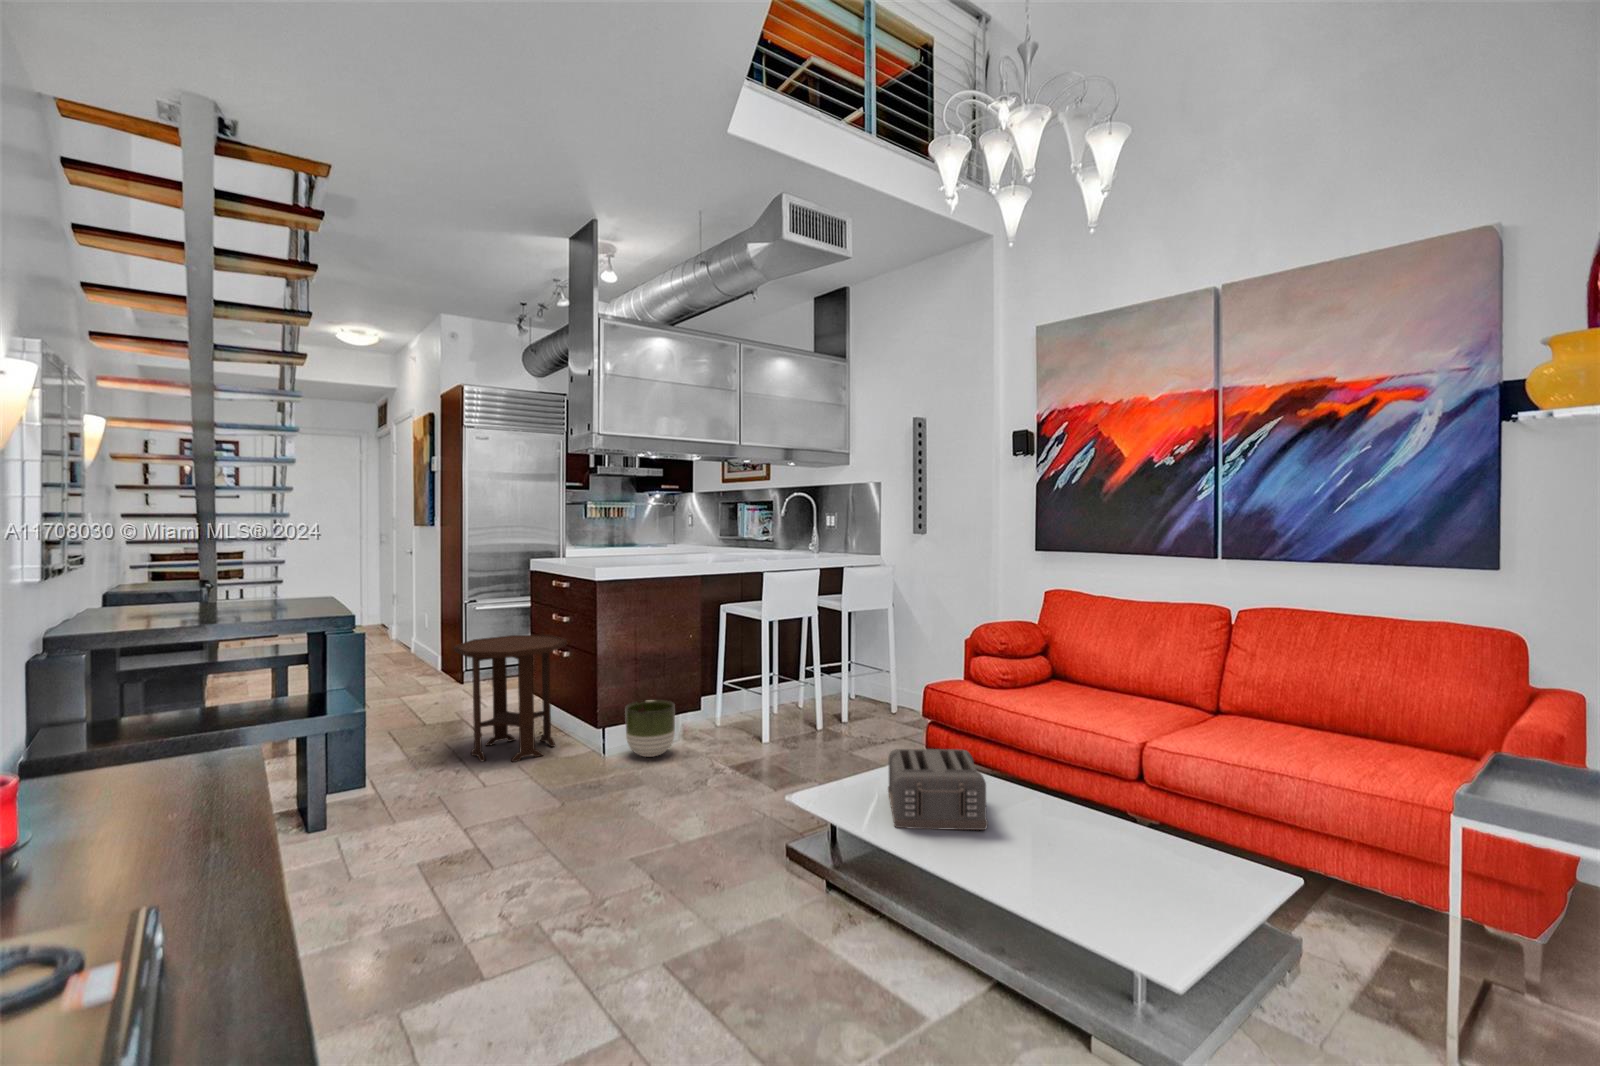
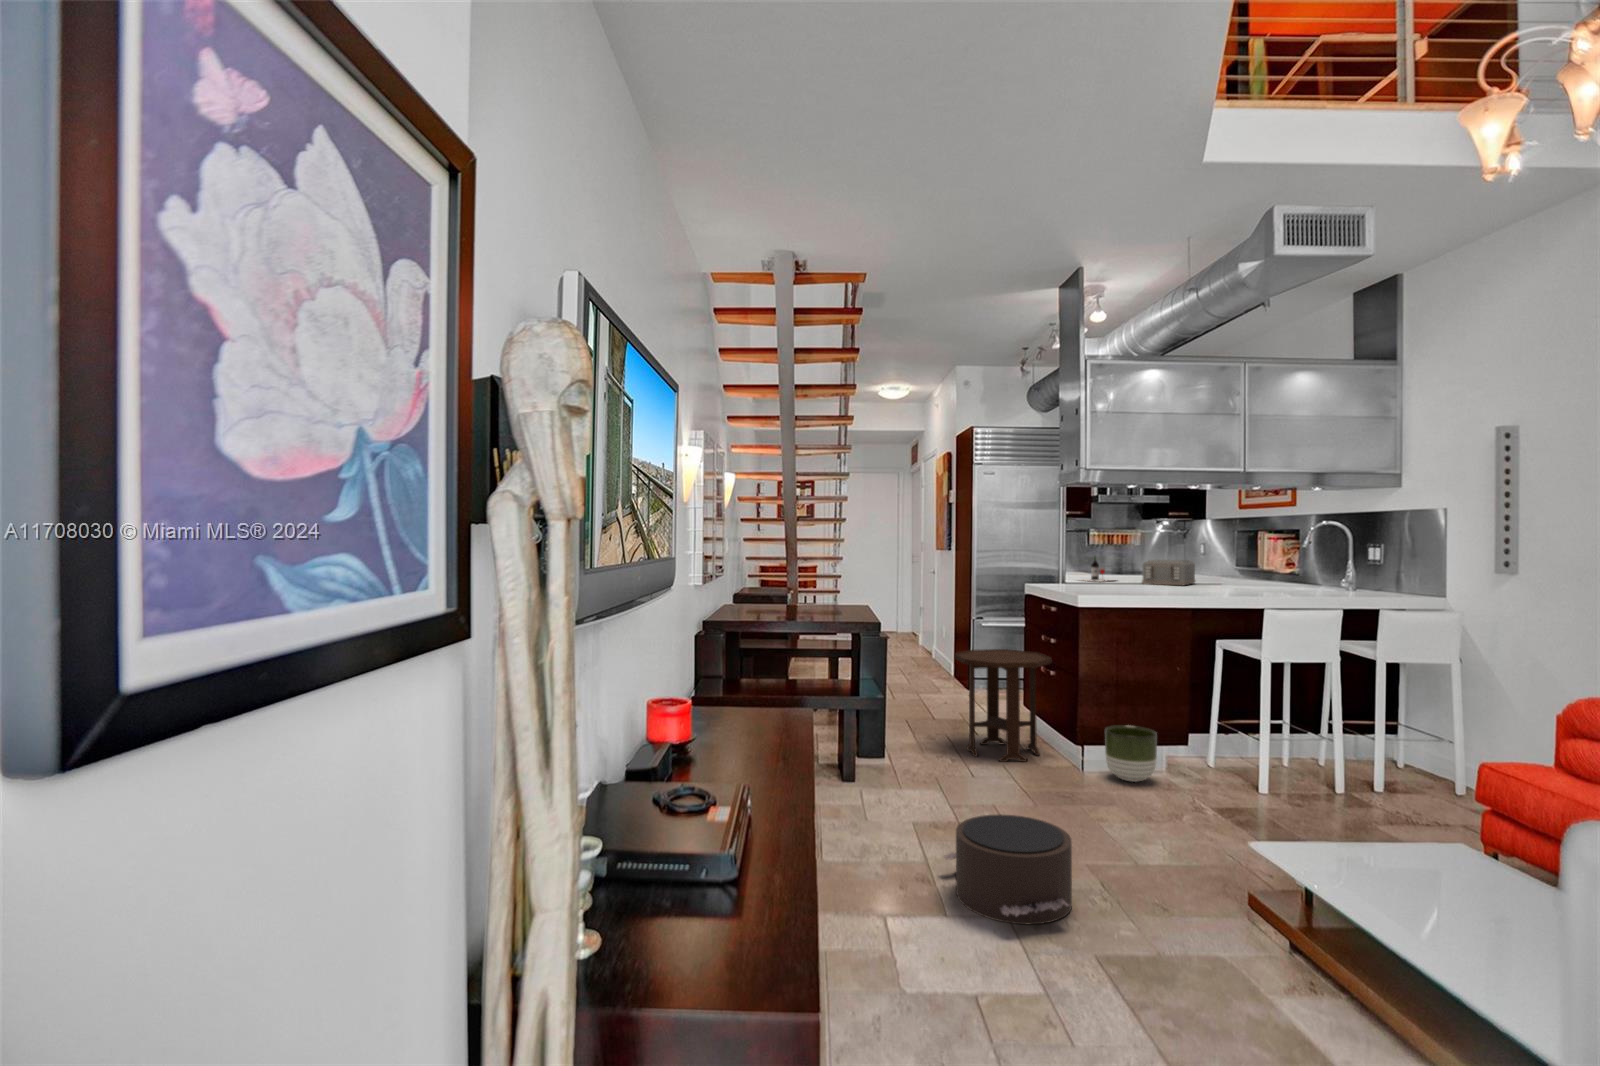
wine bottle: none [569,529,624,555] -> present [1083,557,1105,582]
toaster: present [888,749,988,830] -> present [1142,560,1195,585]
pouf: none [467,827,628,962] -> present [944,815,1072,924]

